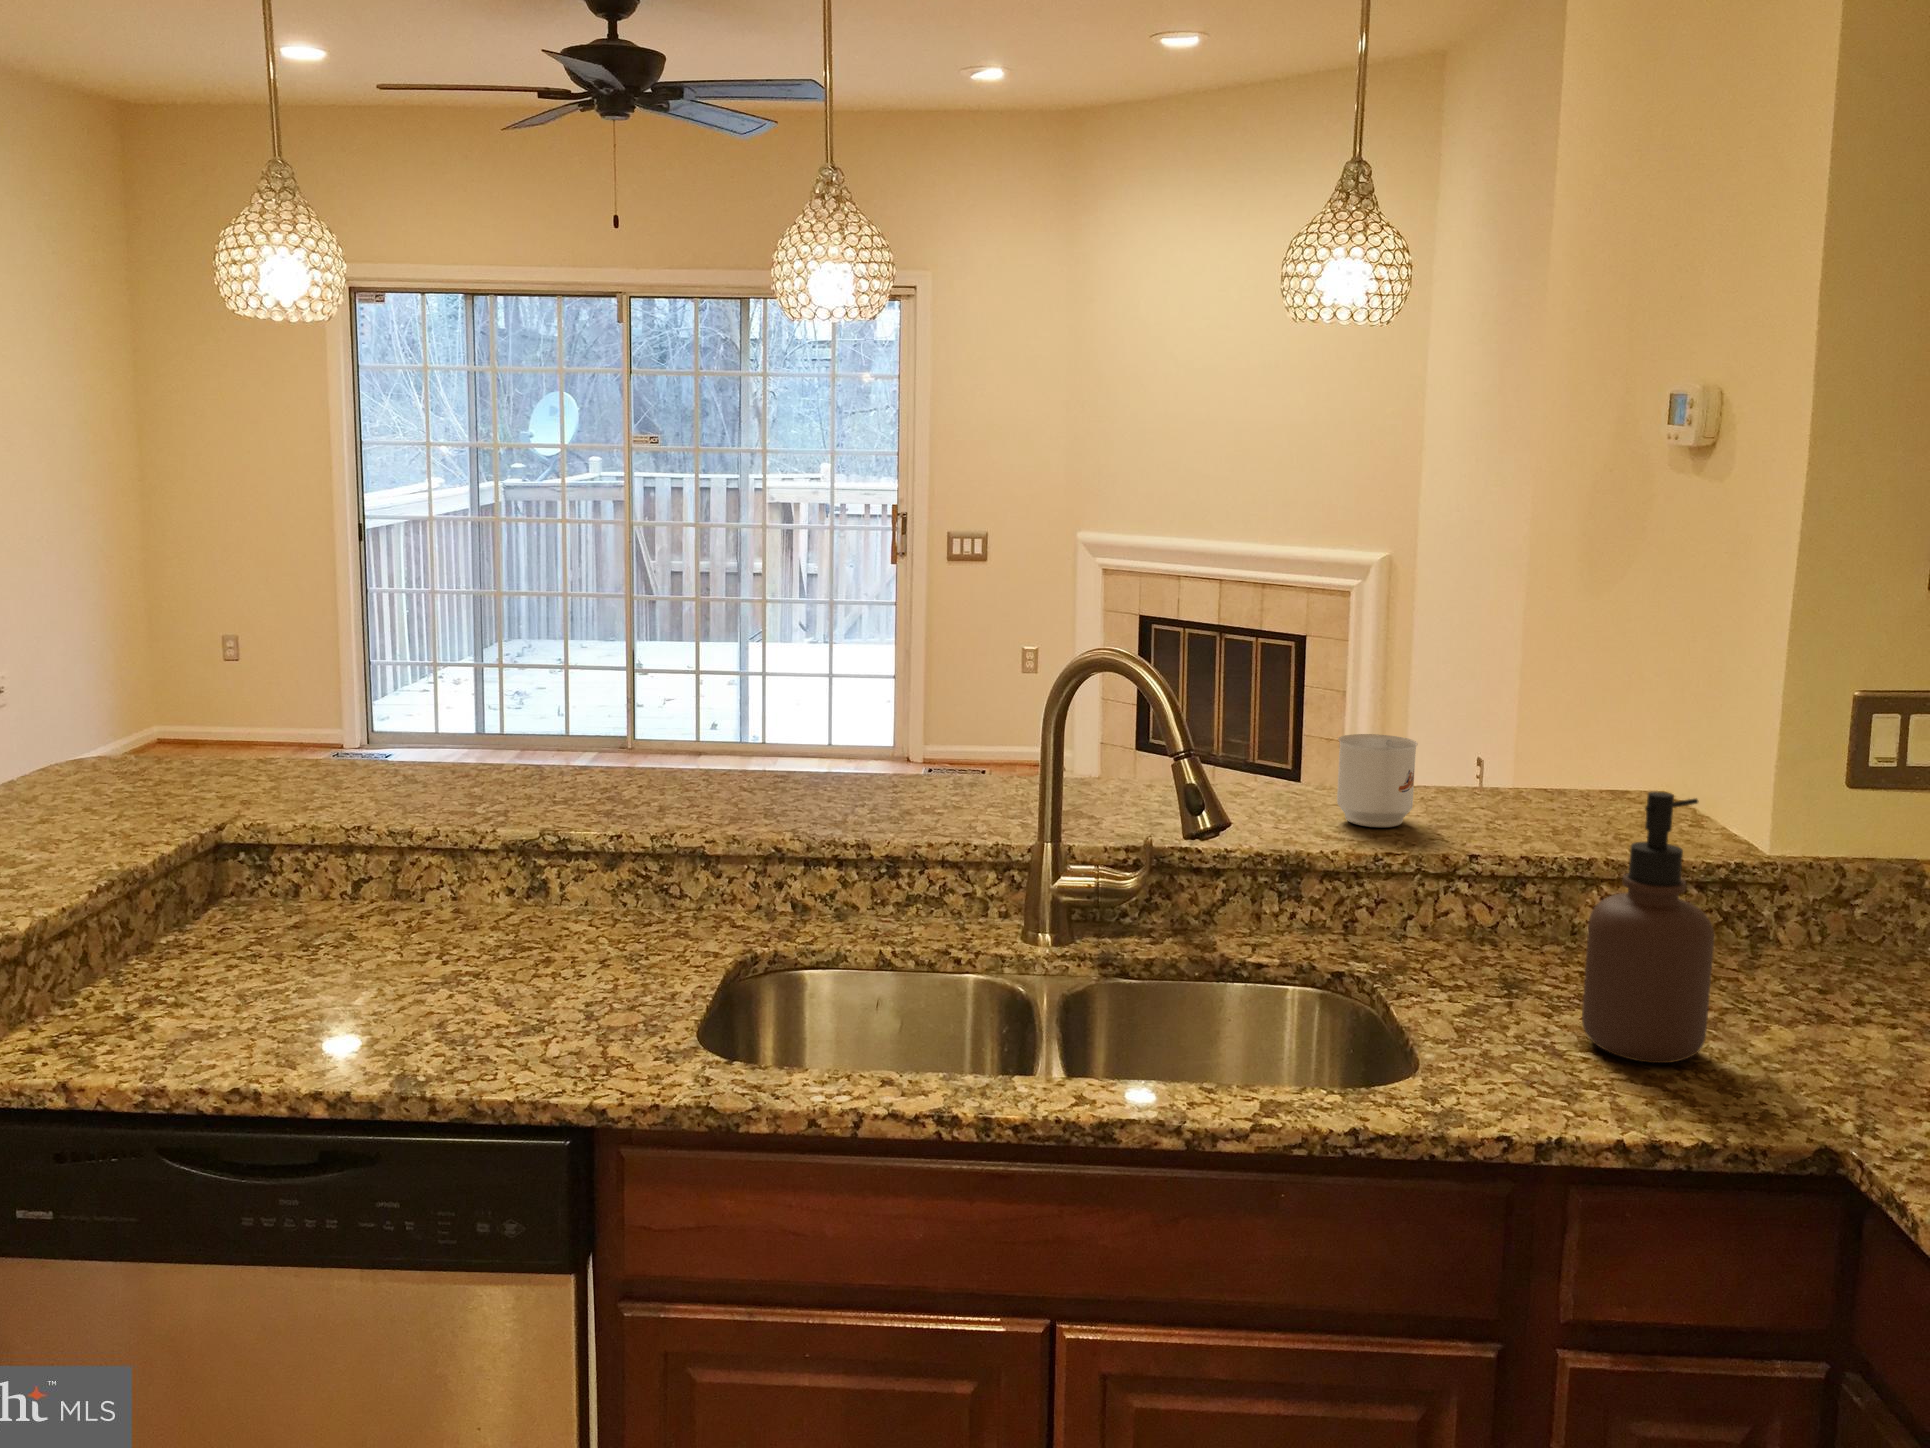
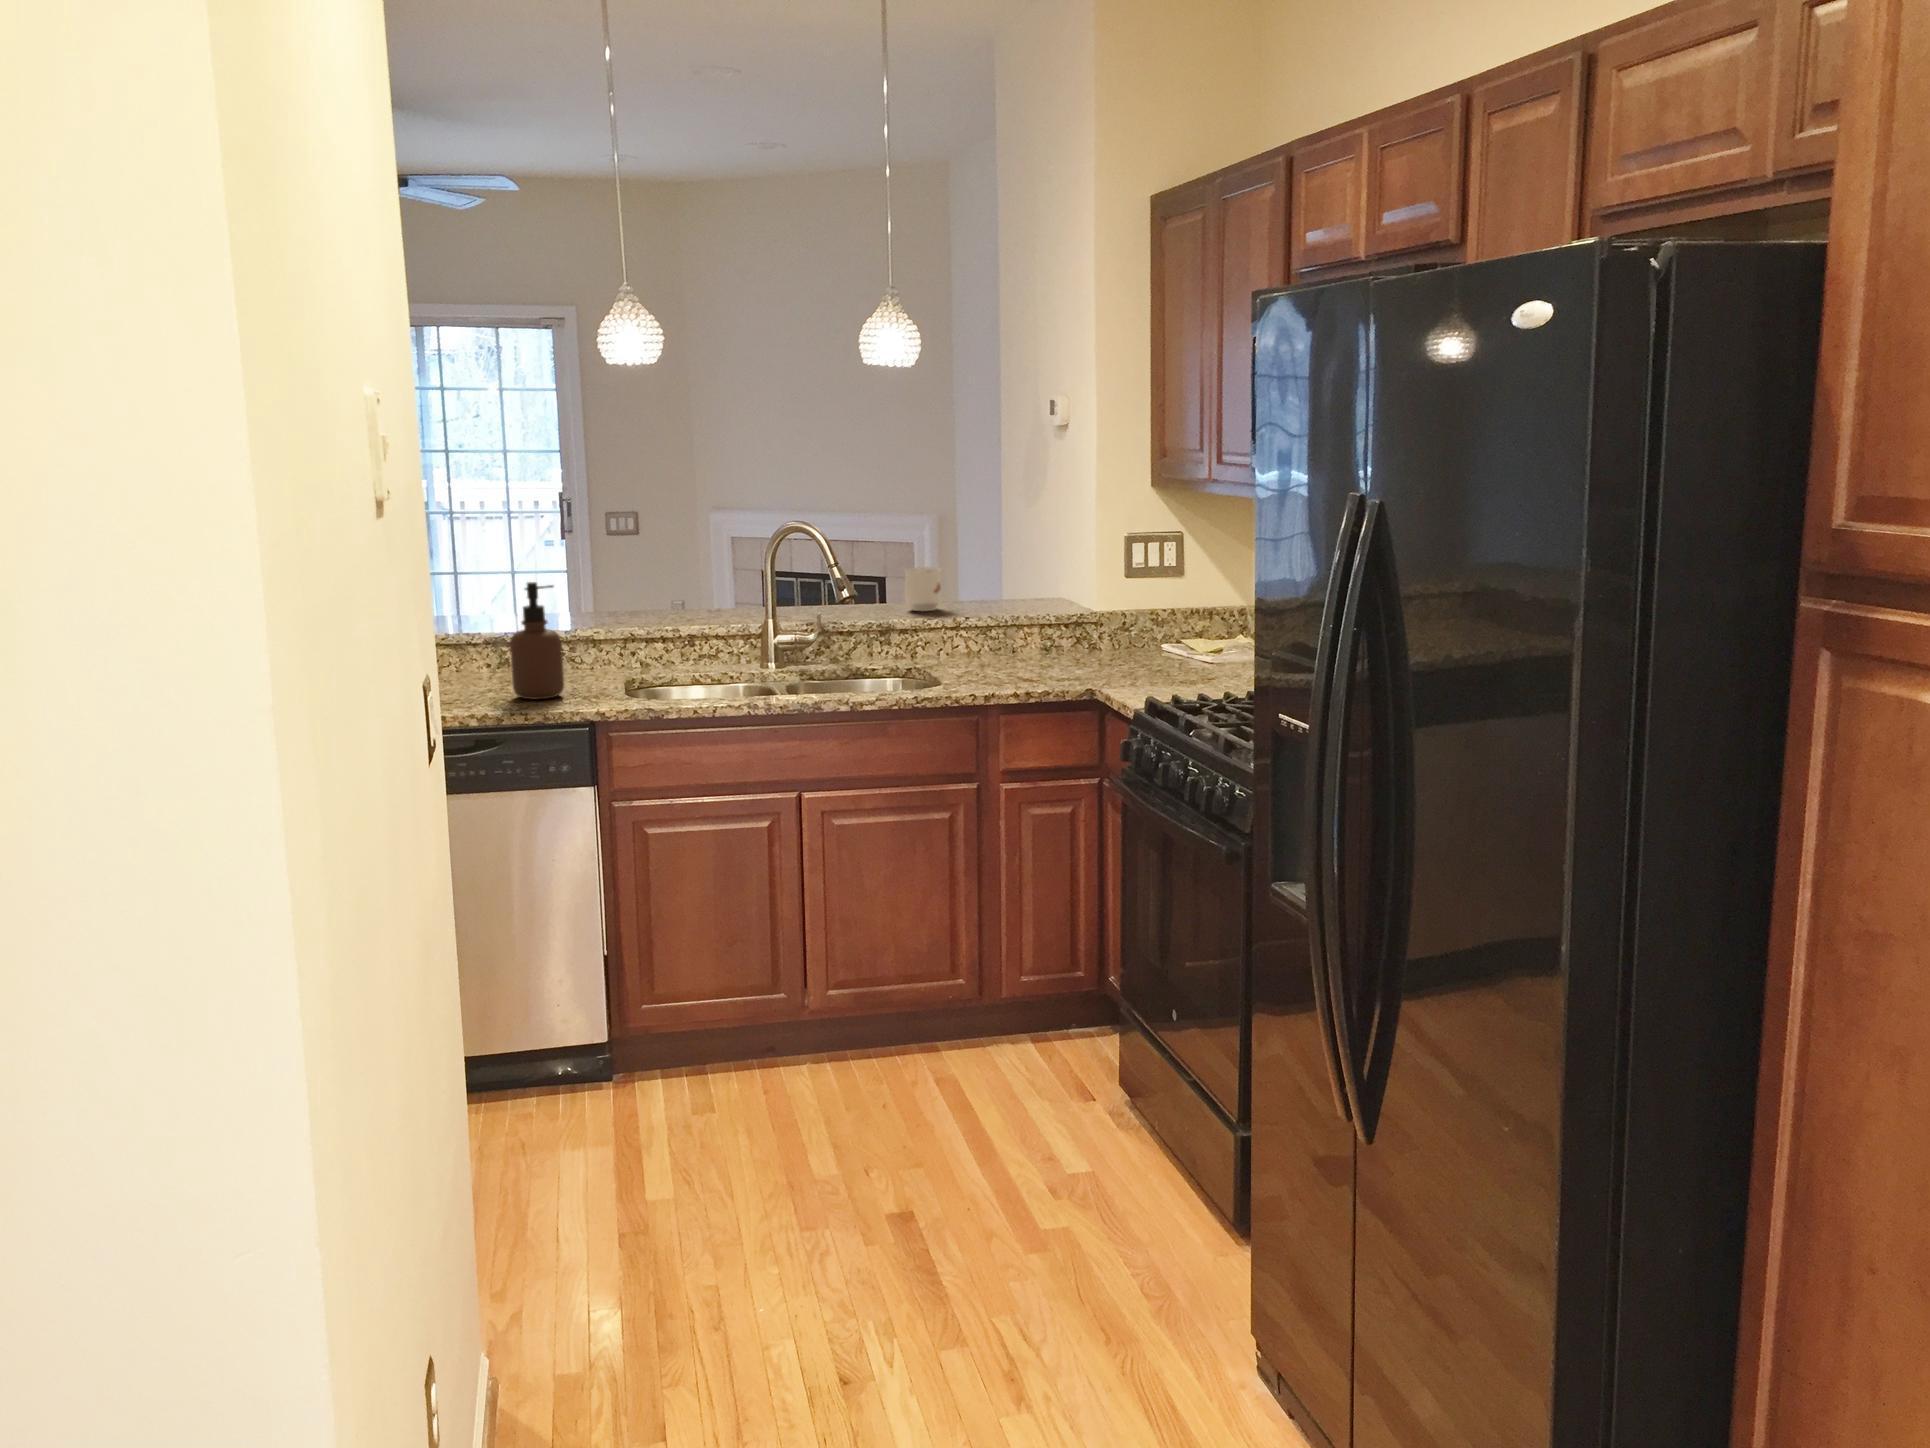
soap dispenser: present [1582,791,1714,1063] -> present [510,582,564,699]

